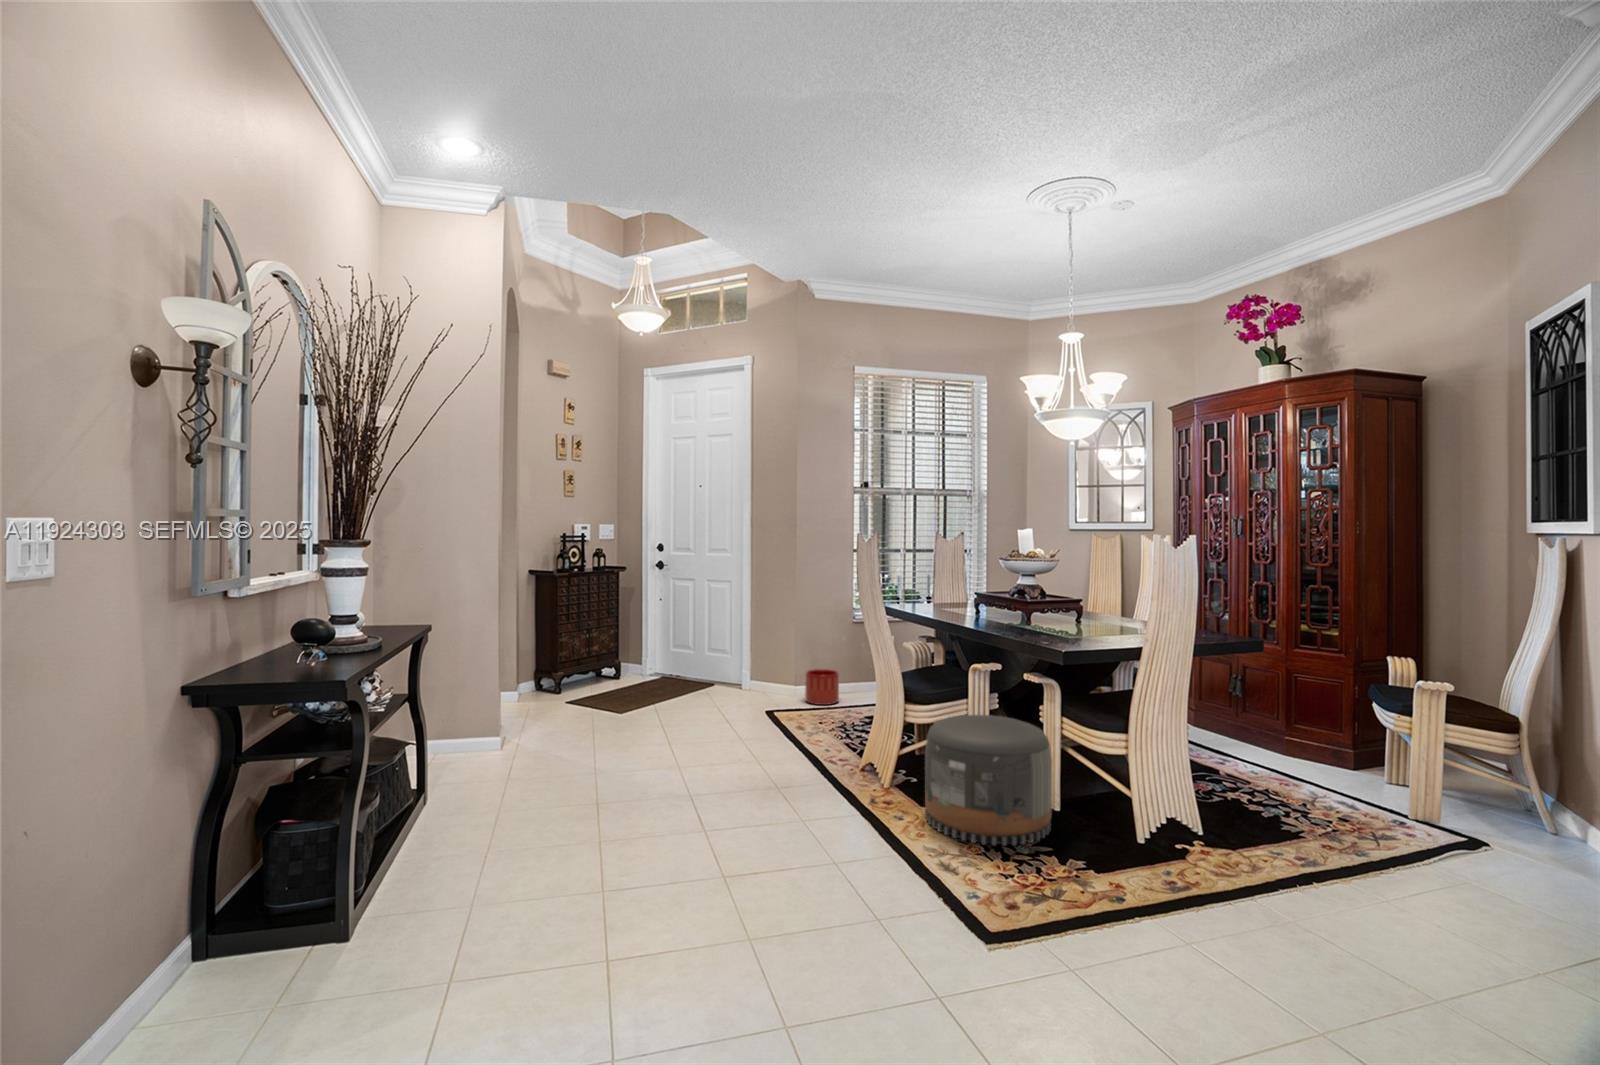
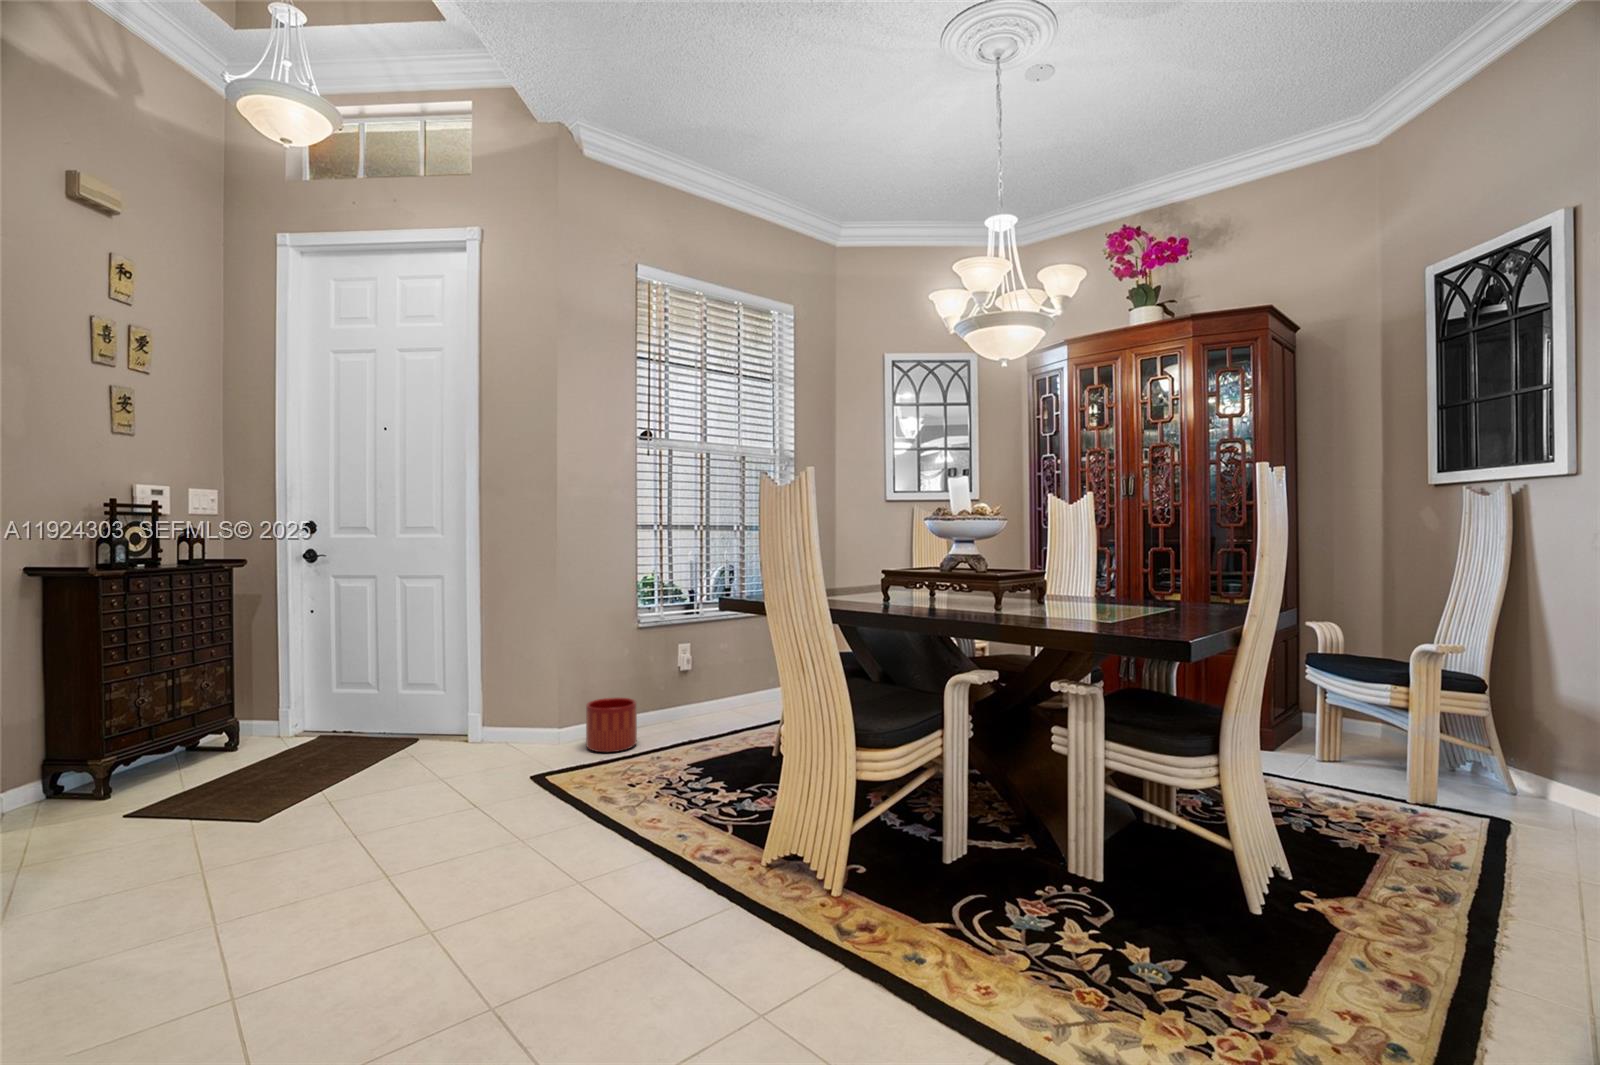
pouf: present [925,715,1052,846] -> none [931,754,1138,983]

